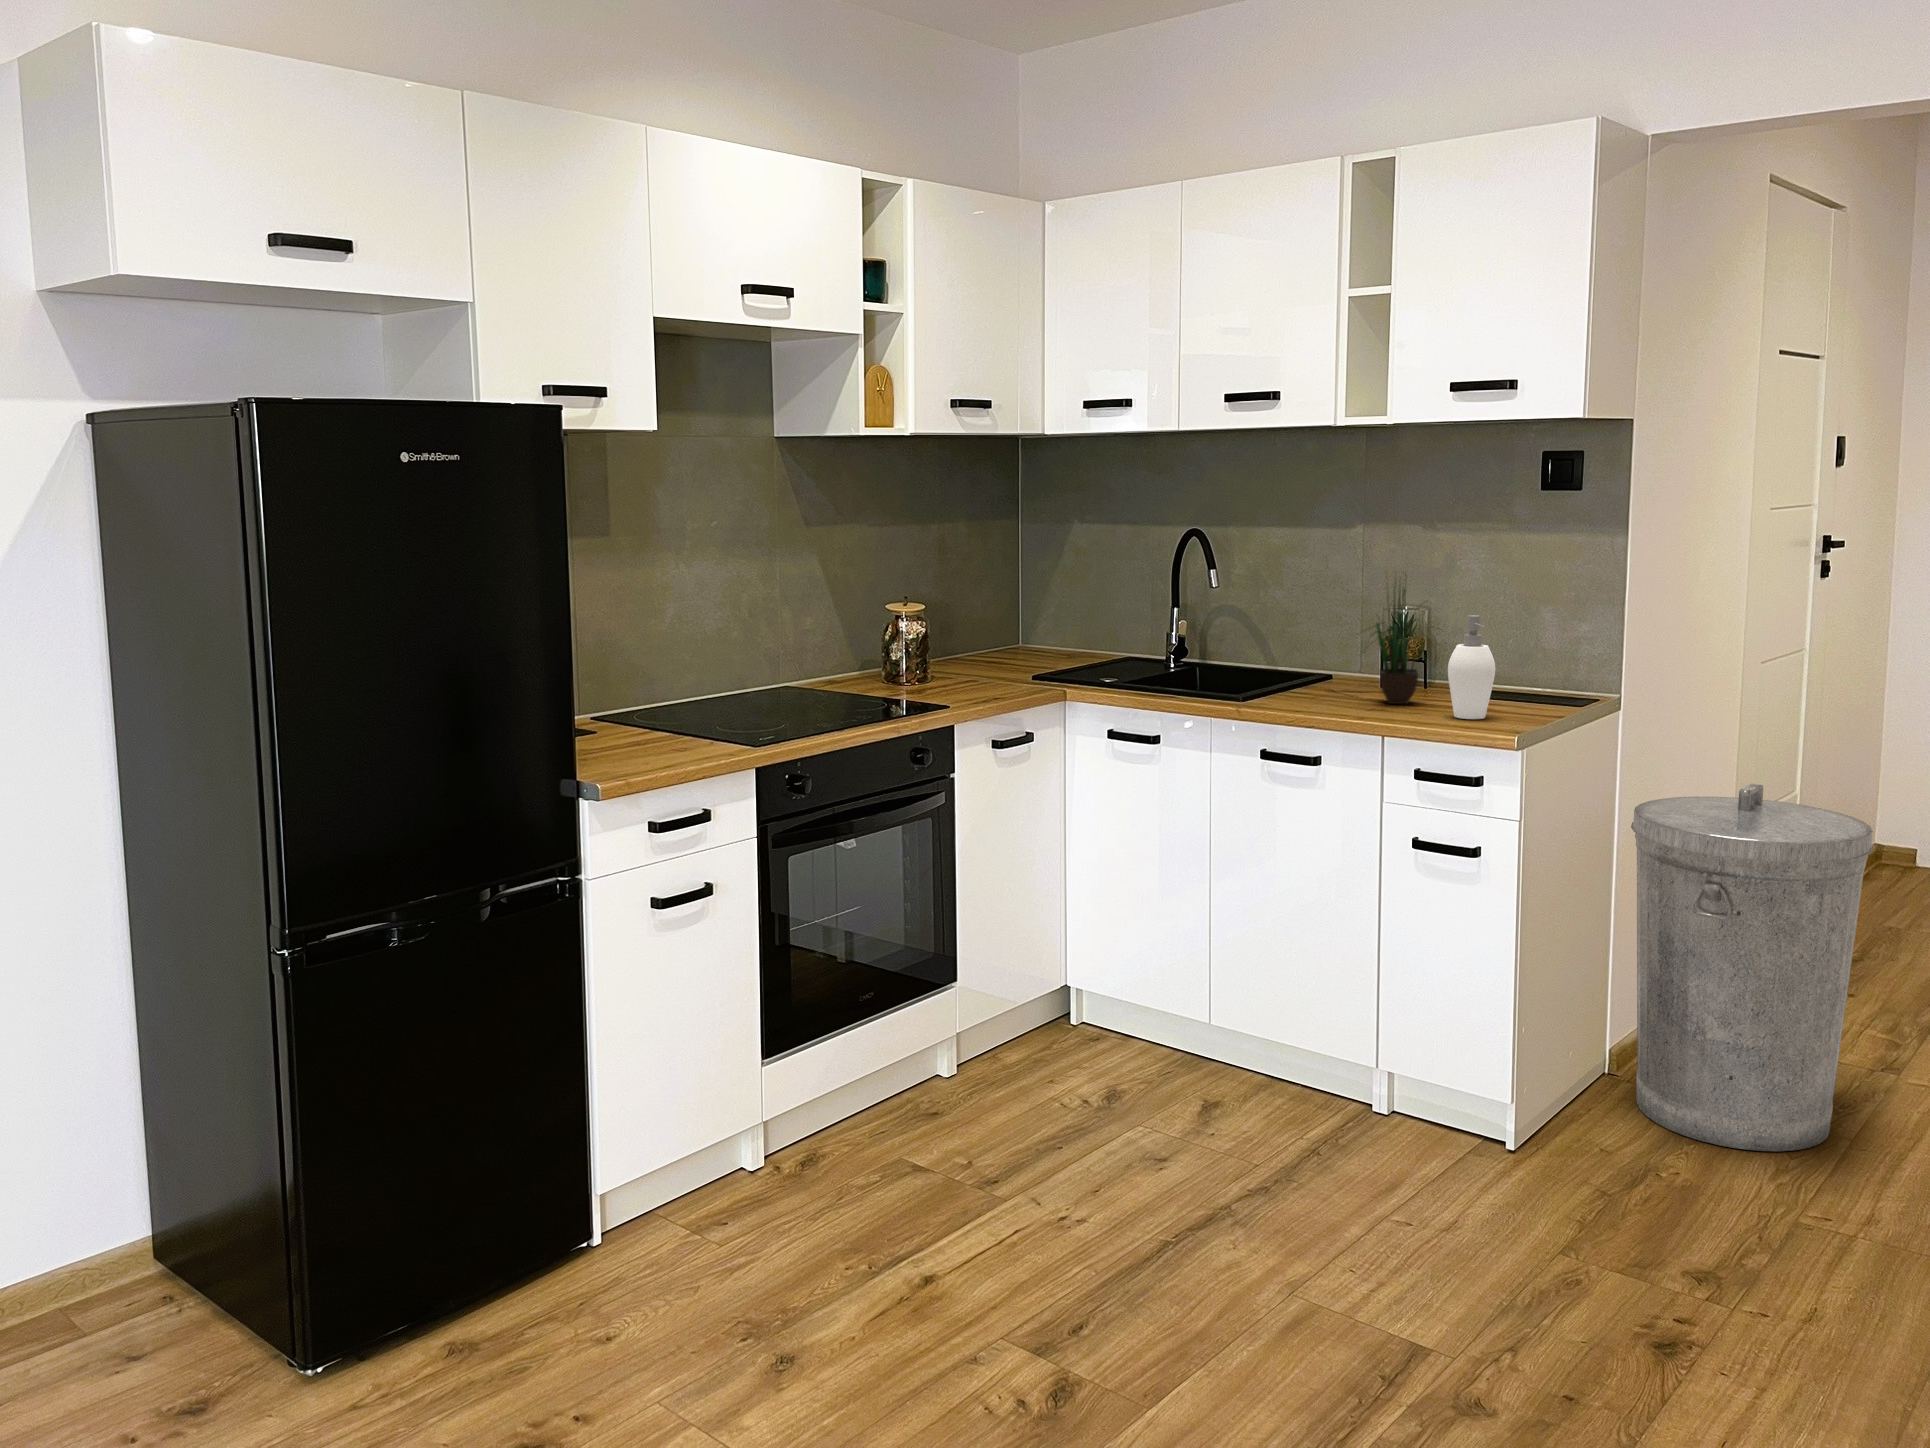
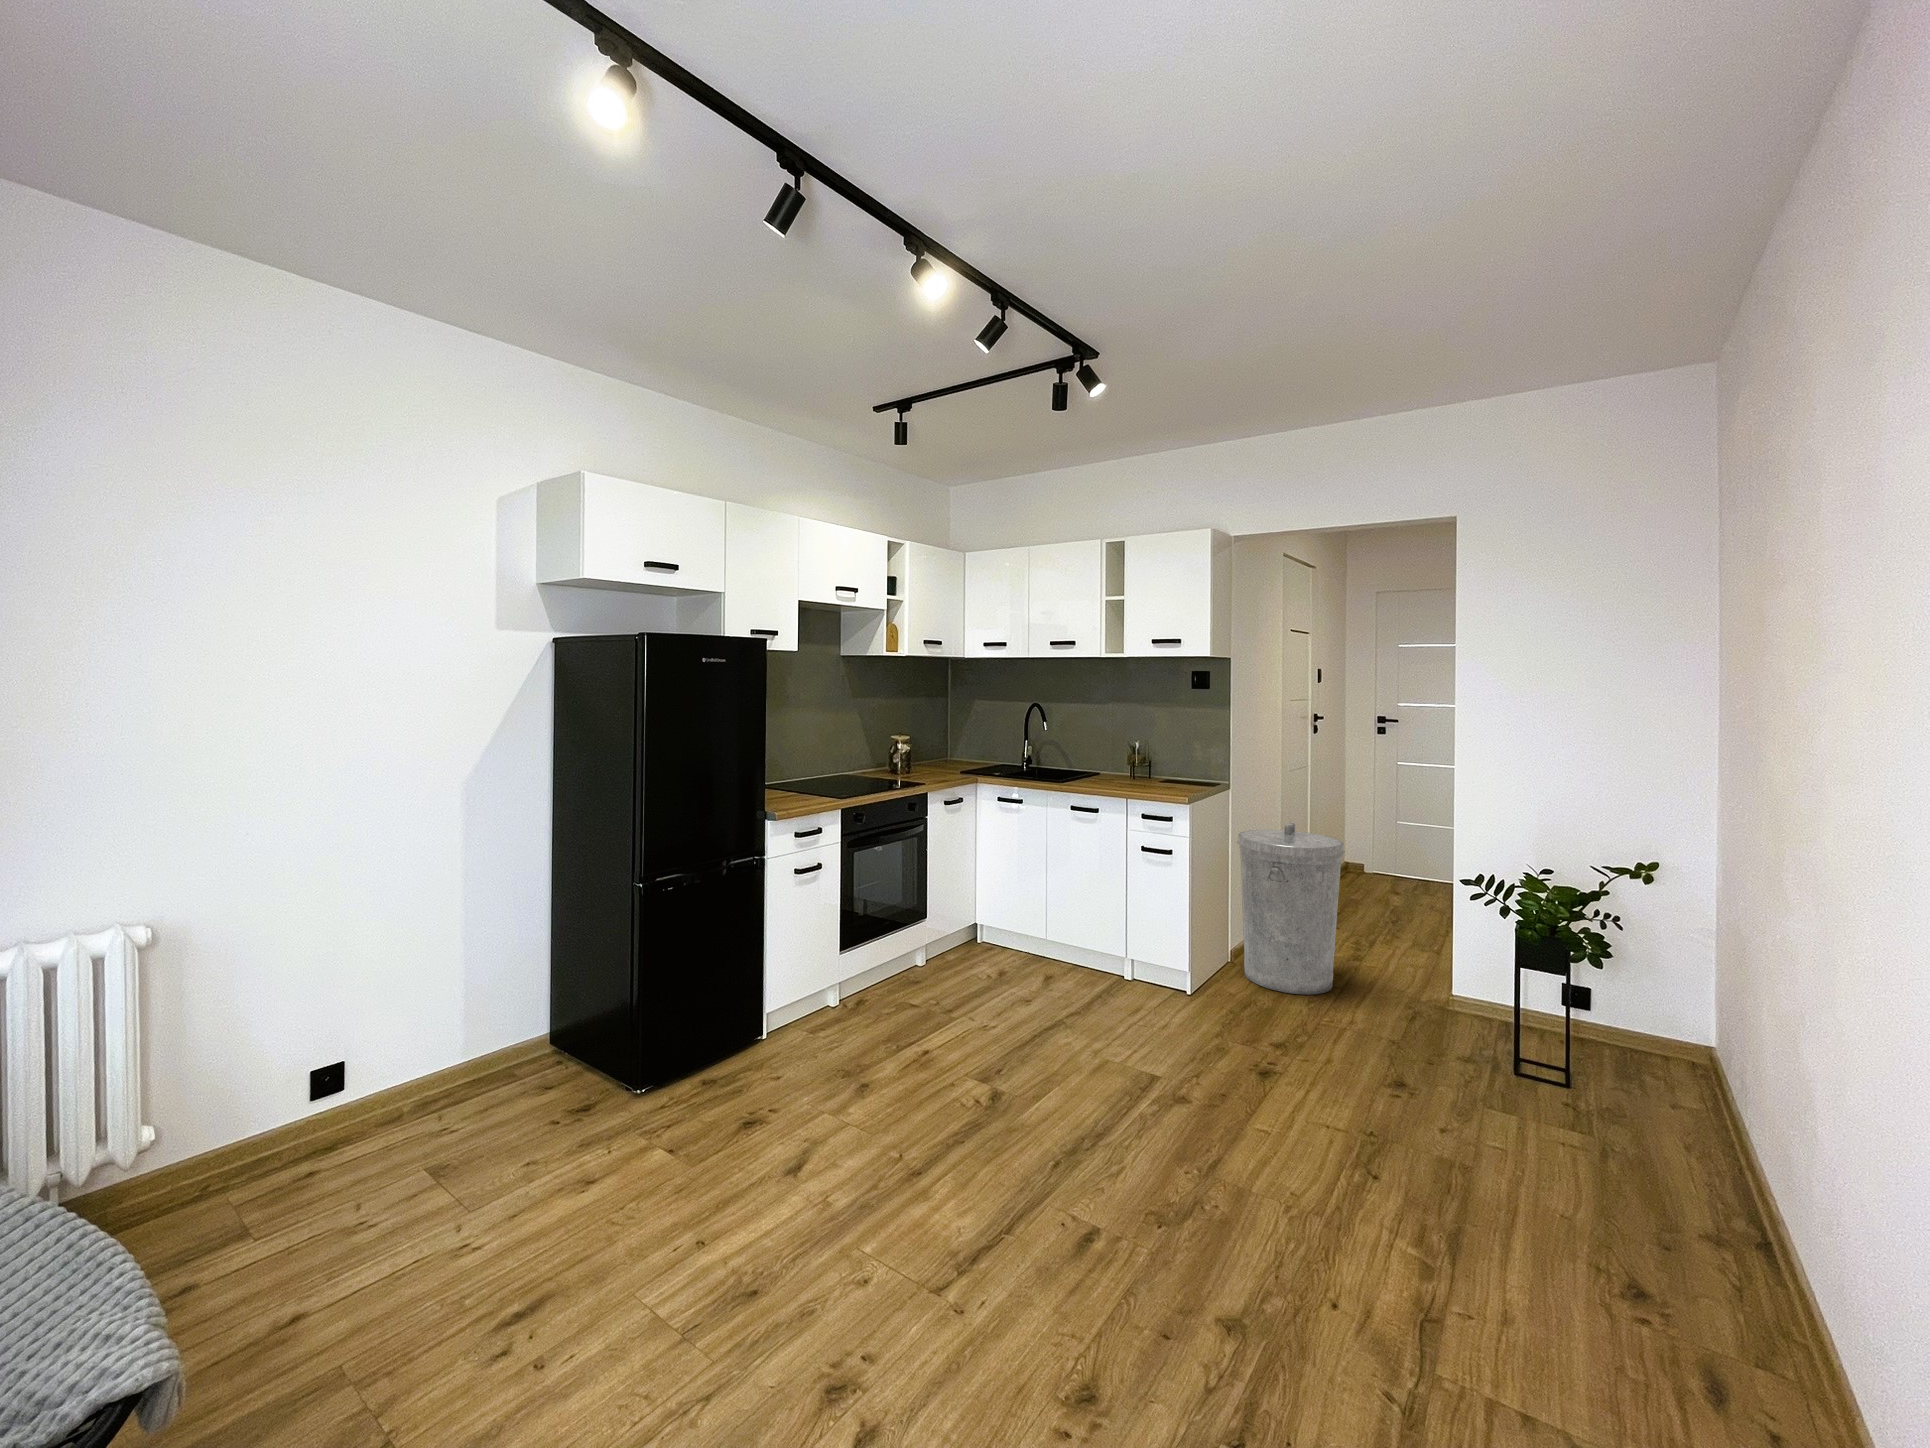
potted plant: present [1375,575,1429,704] -> none [1111,715,1148,785]
soap dispenser: present [1448,615,1496,719] -> none [1154,744,1176,791]

